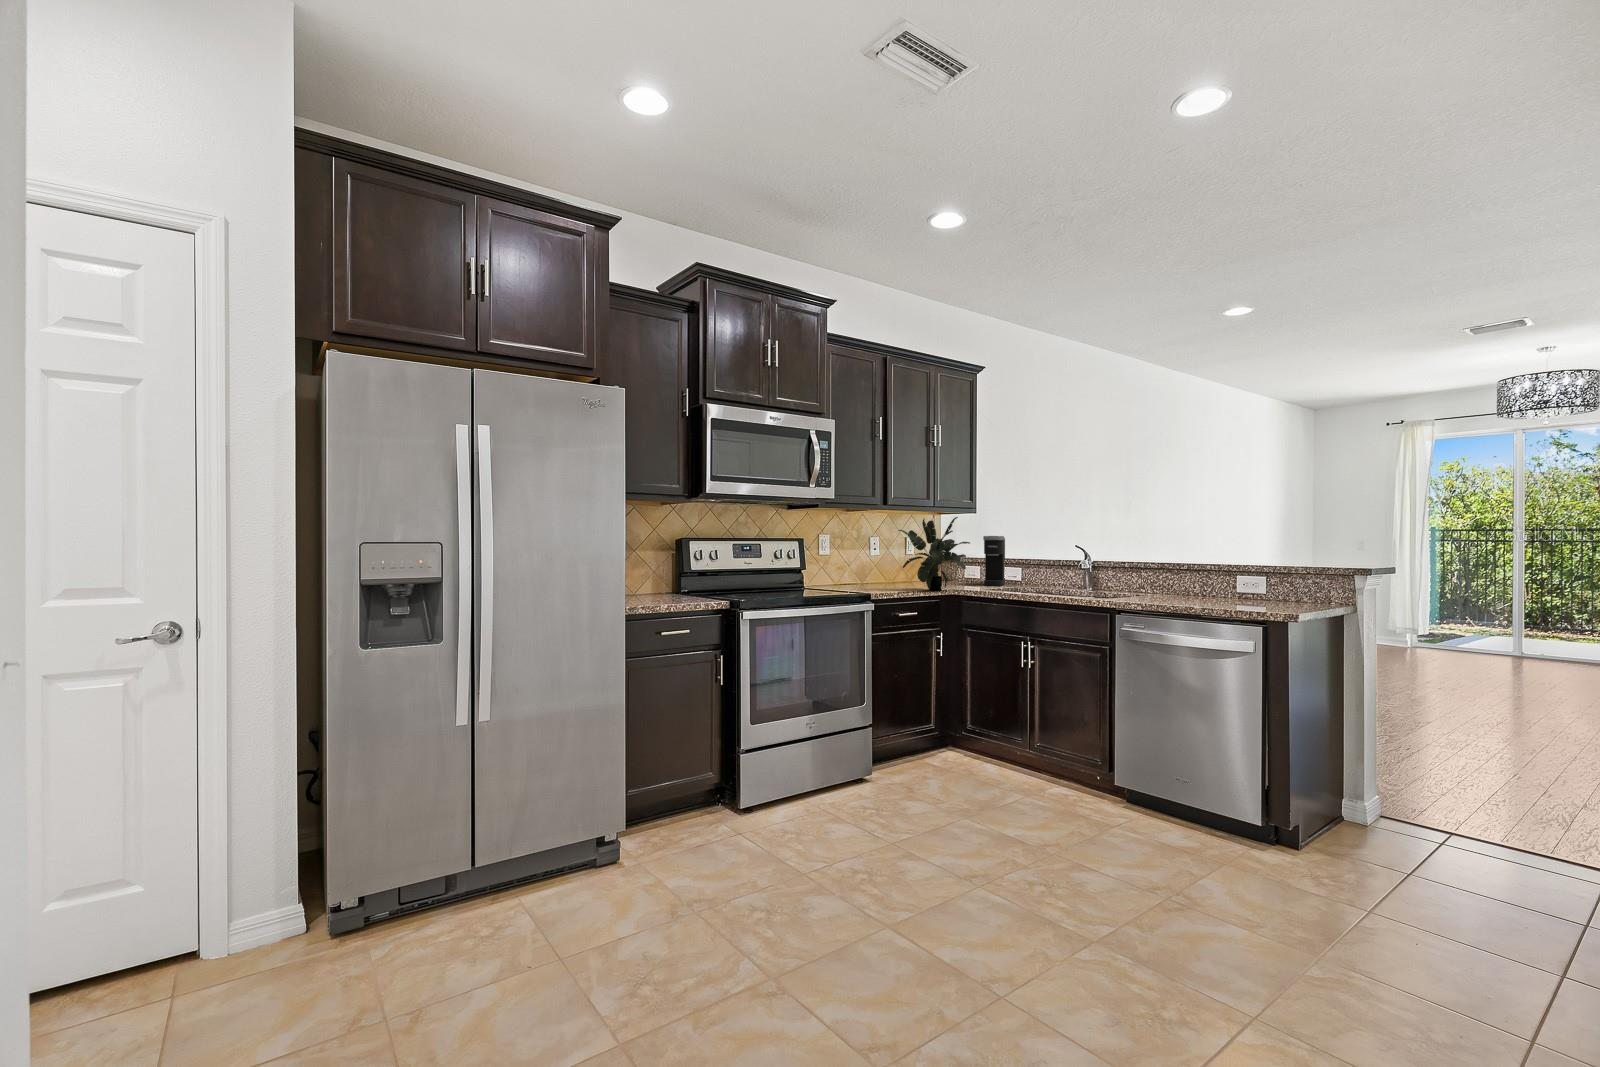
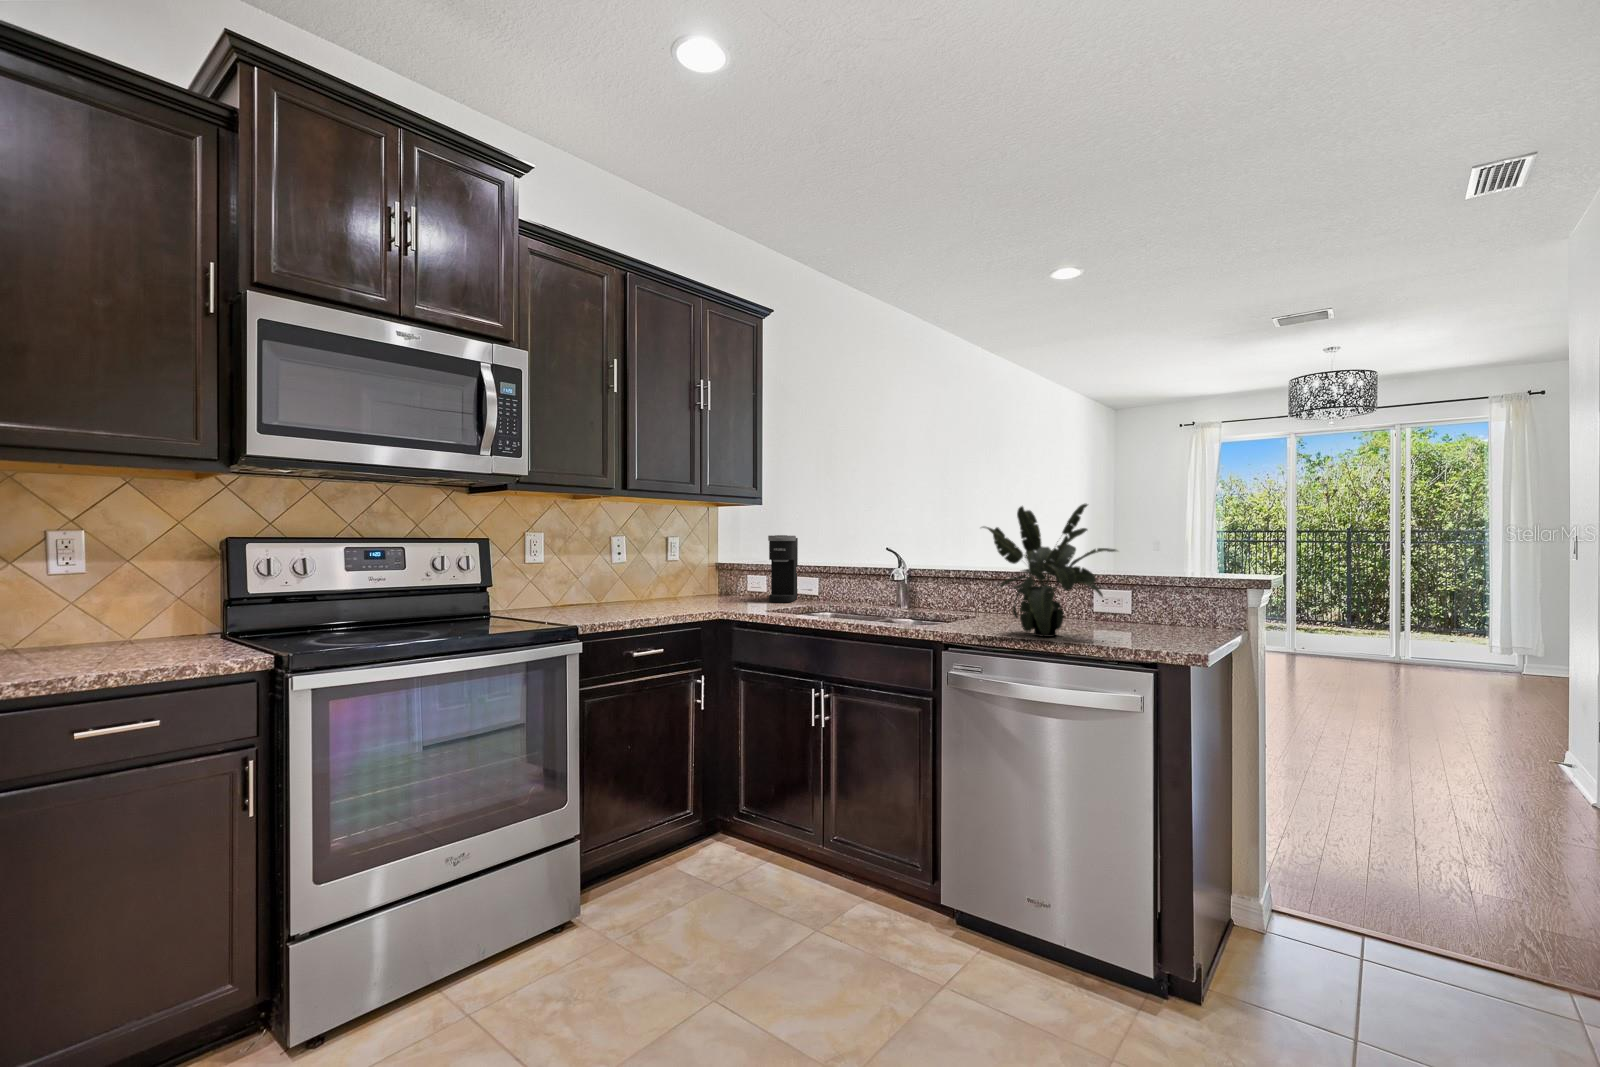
potted plant: present [898,517,970,591] -> present [983,504,1117,637]

